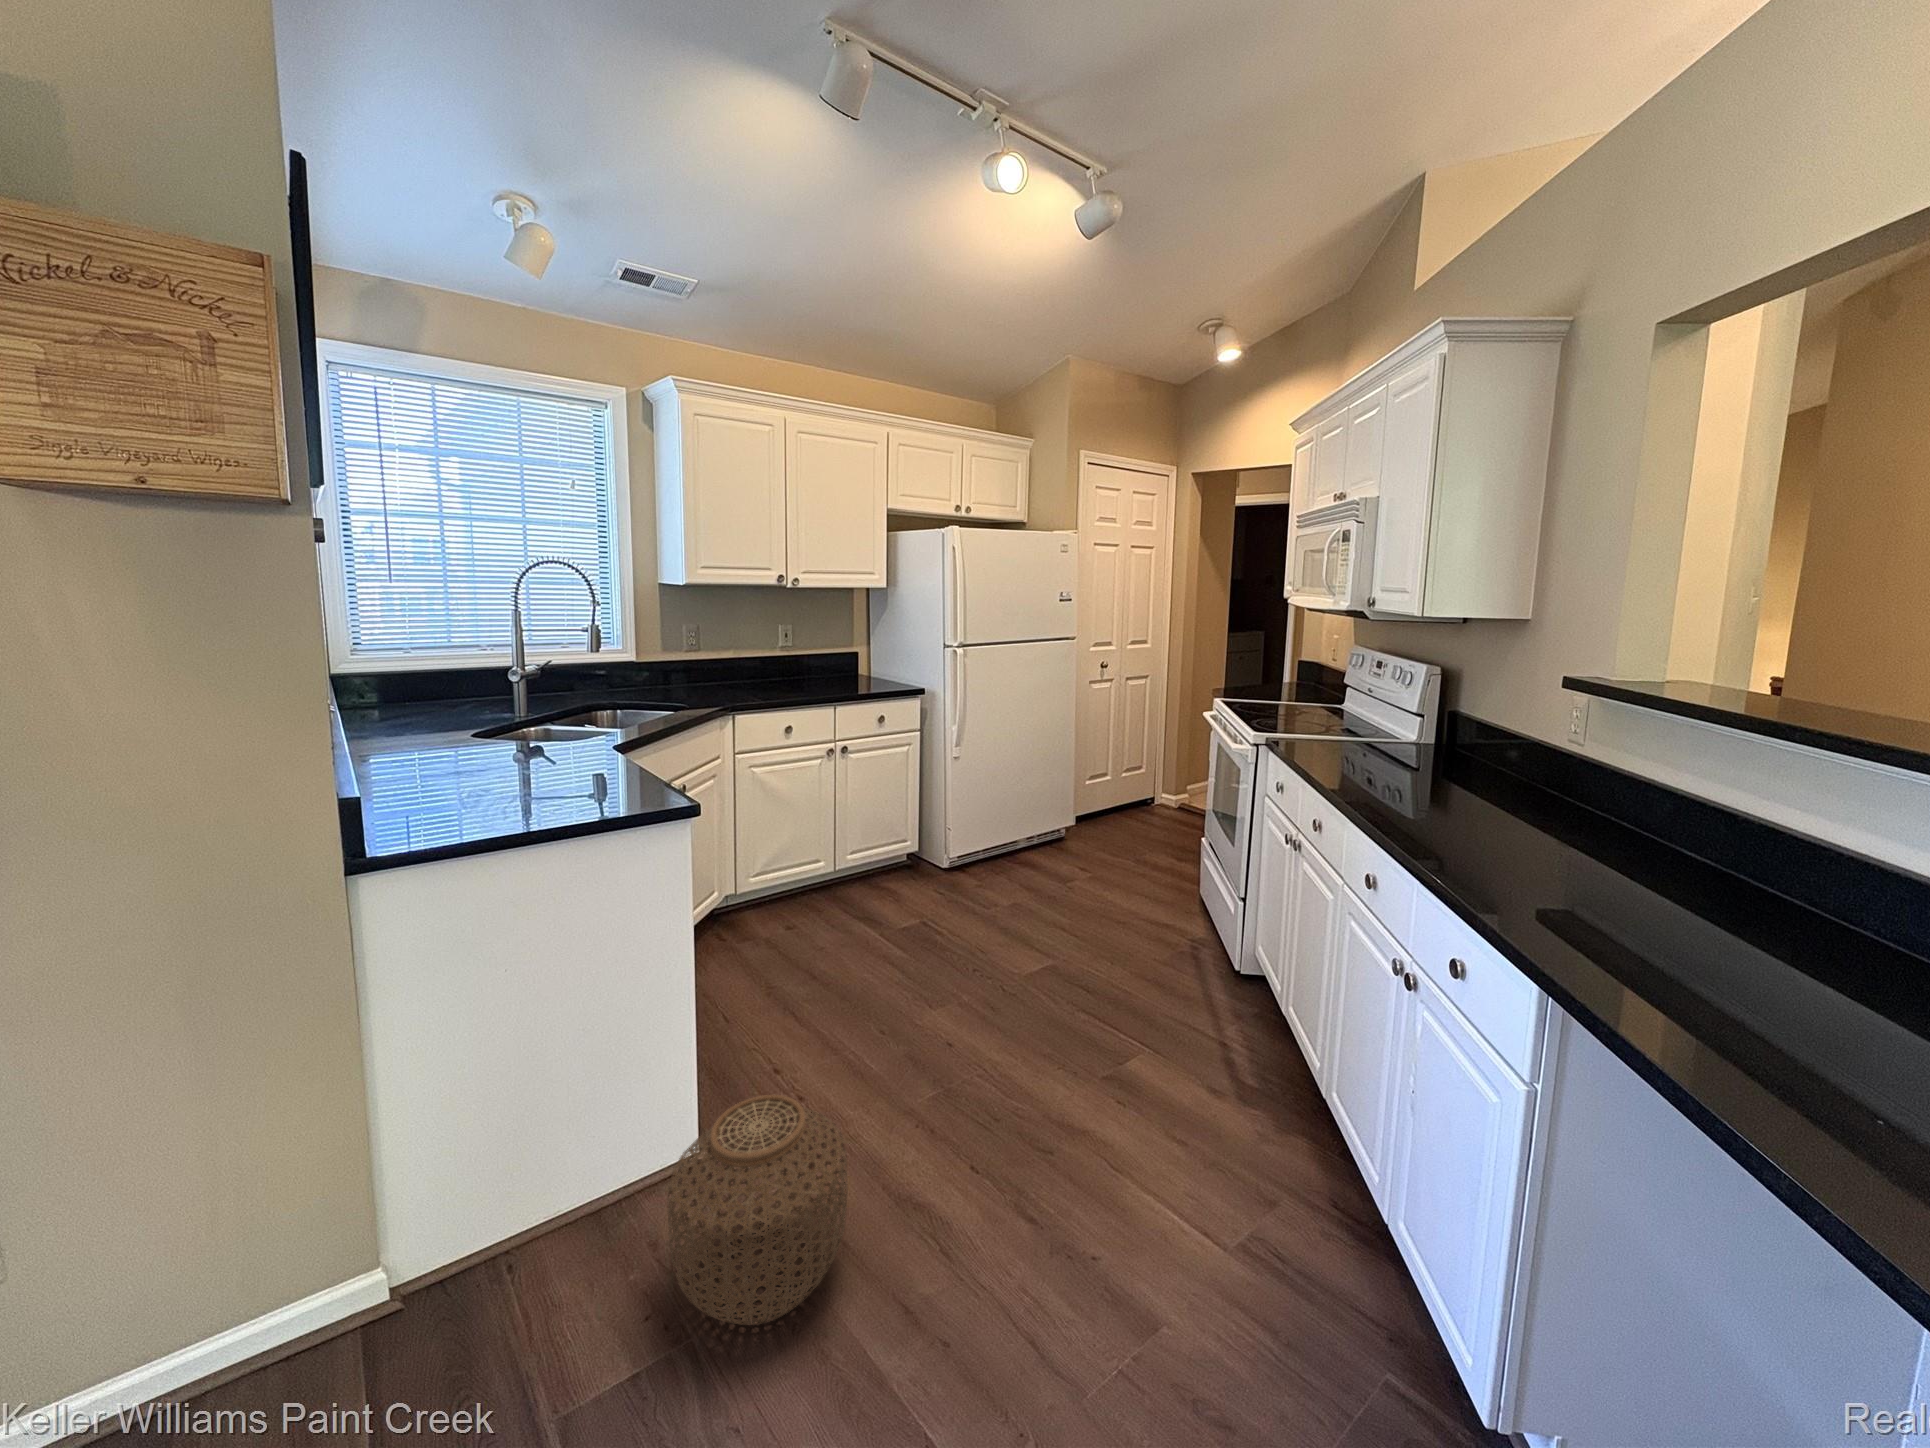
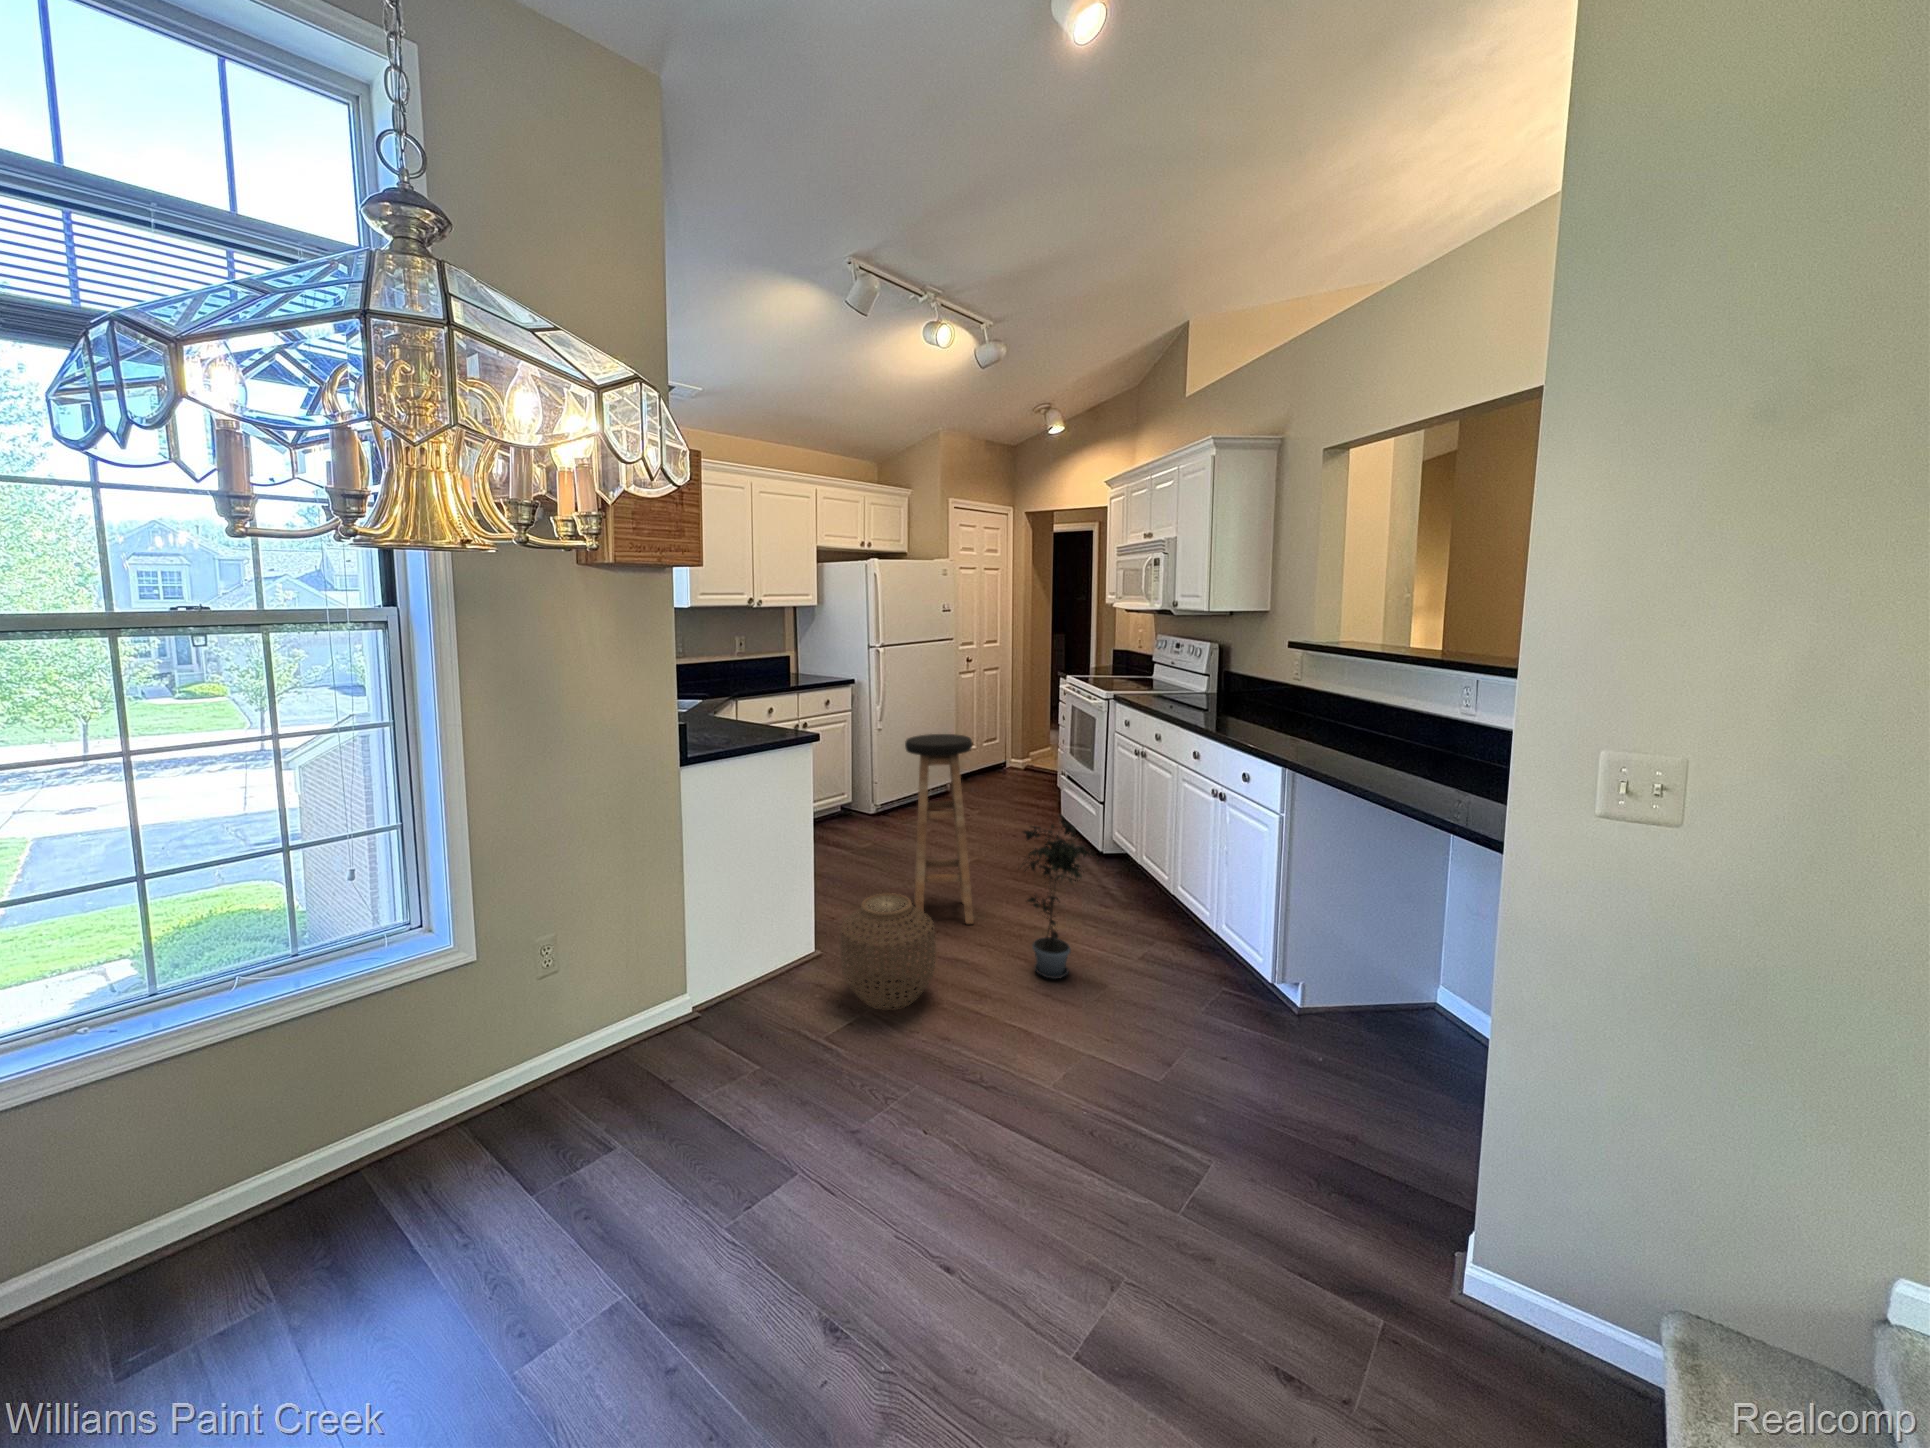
bar stool: none [894,795,1002,1110] -> present [905,734,974,924]
potted plant: none [1012,980,1142,1281] -> present [1021,815,1098,979]

